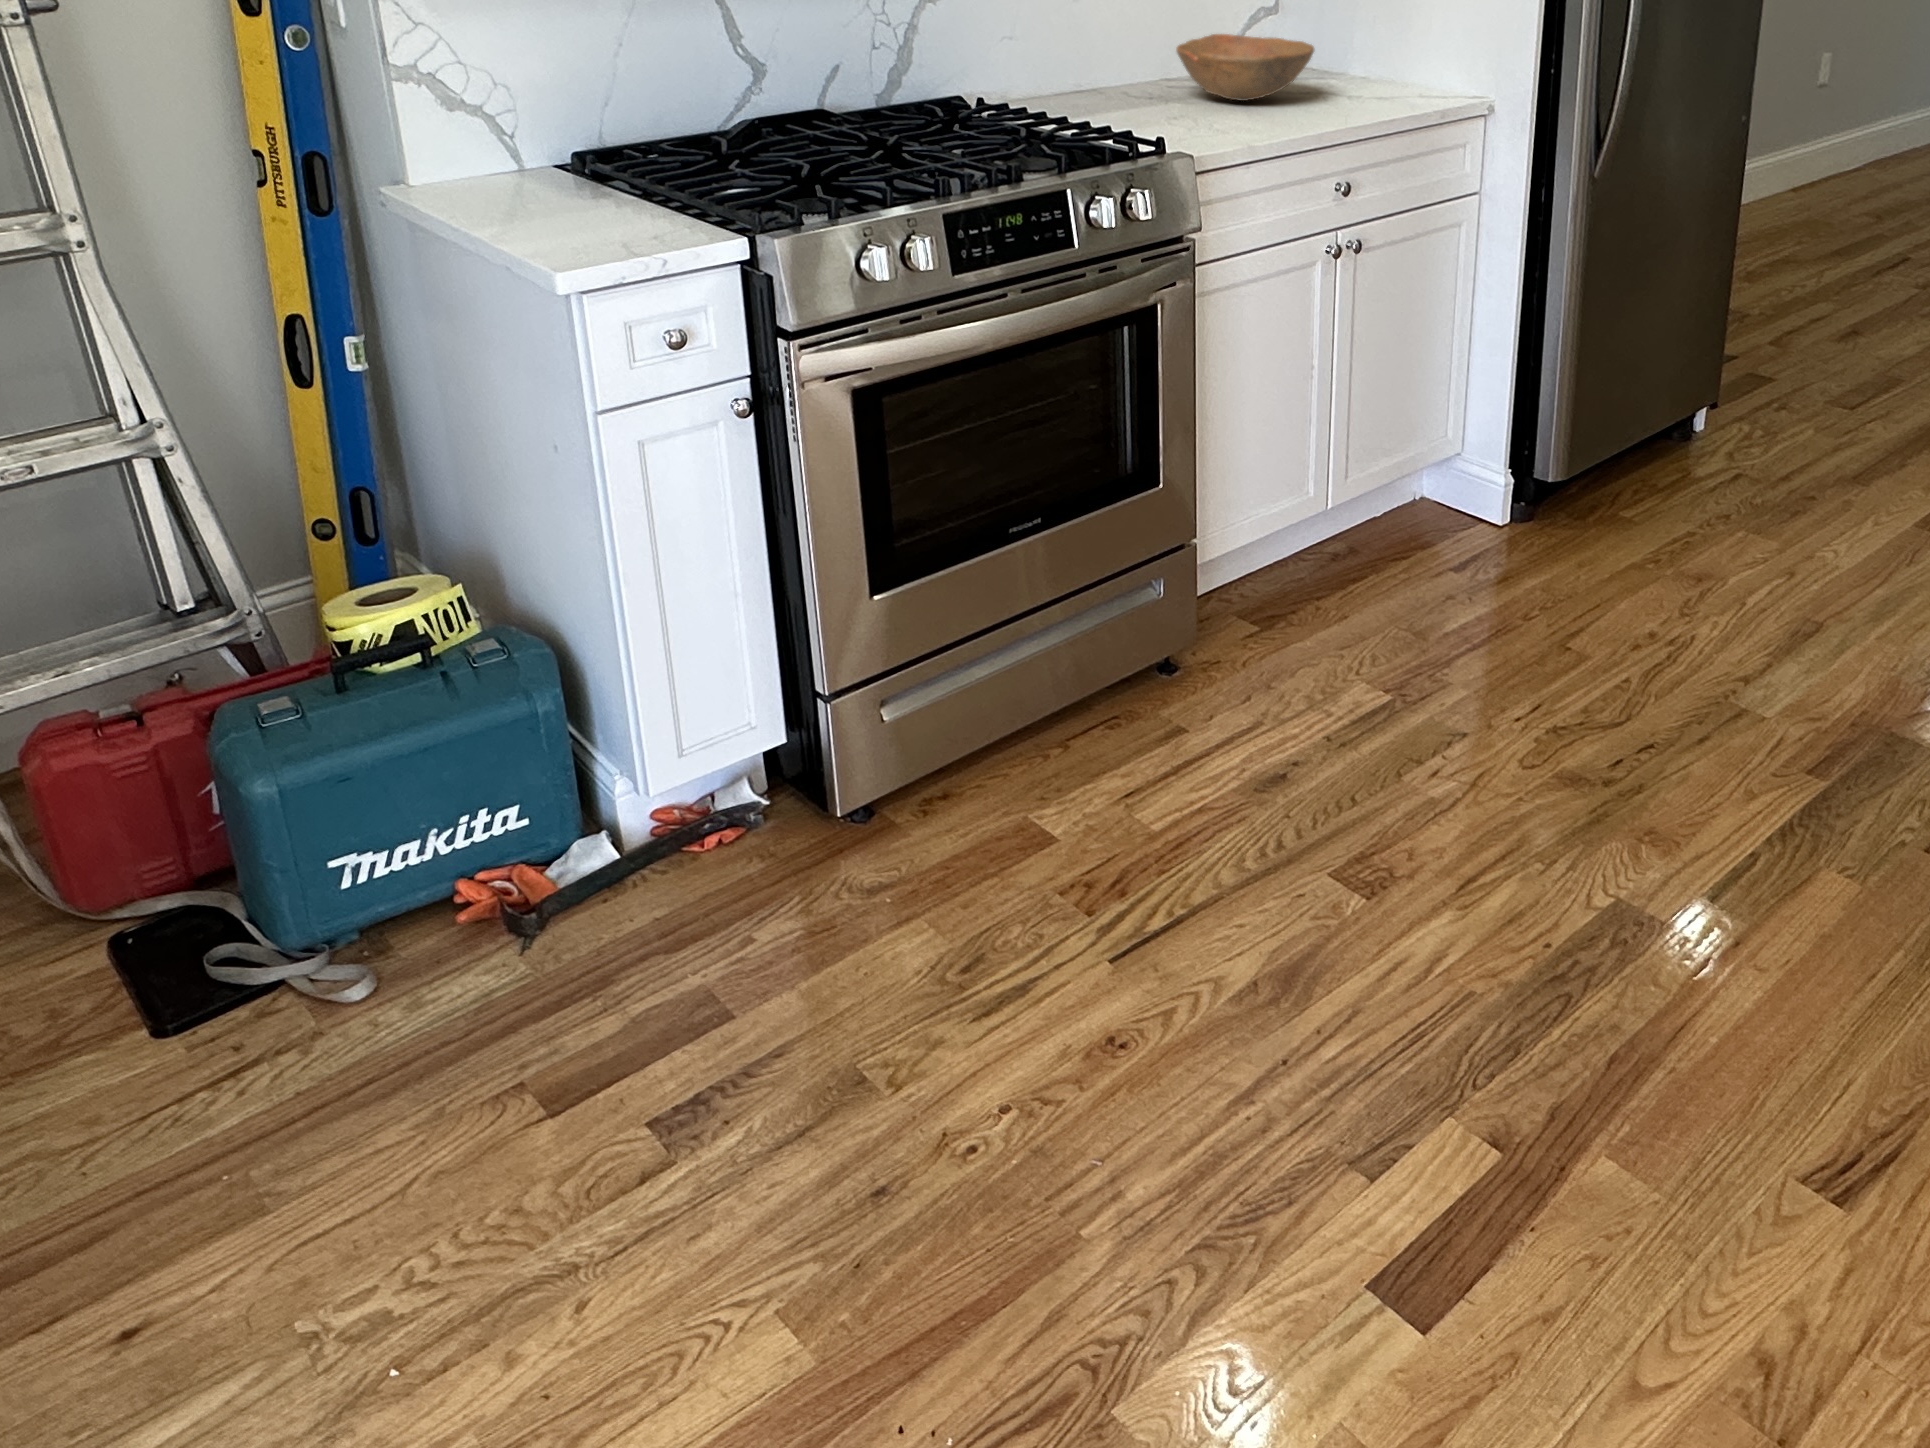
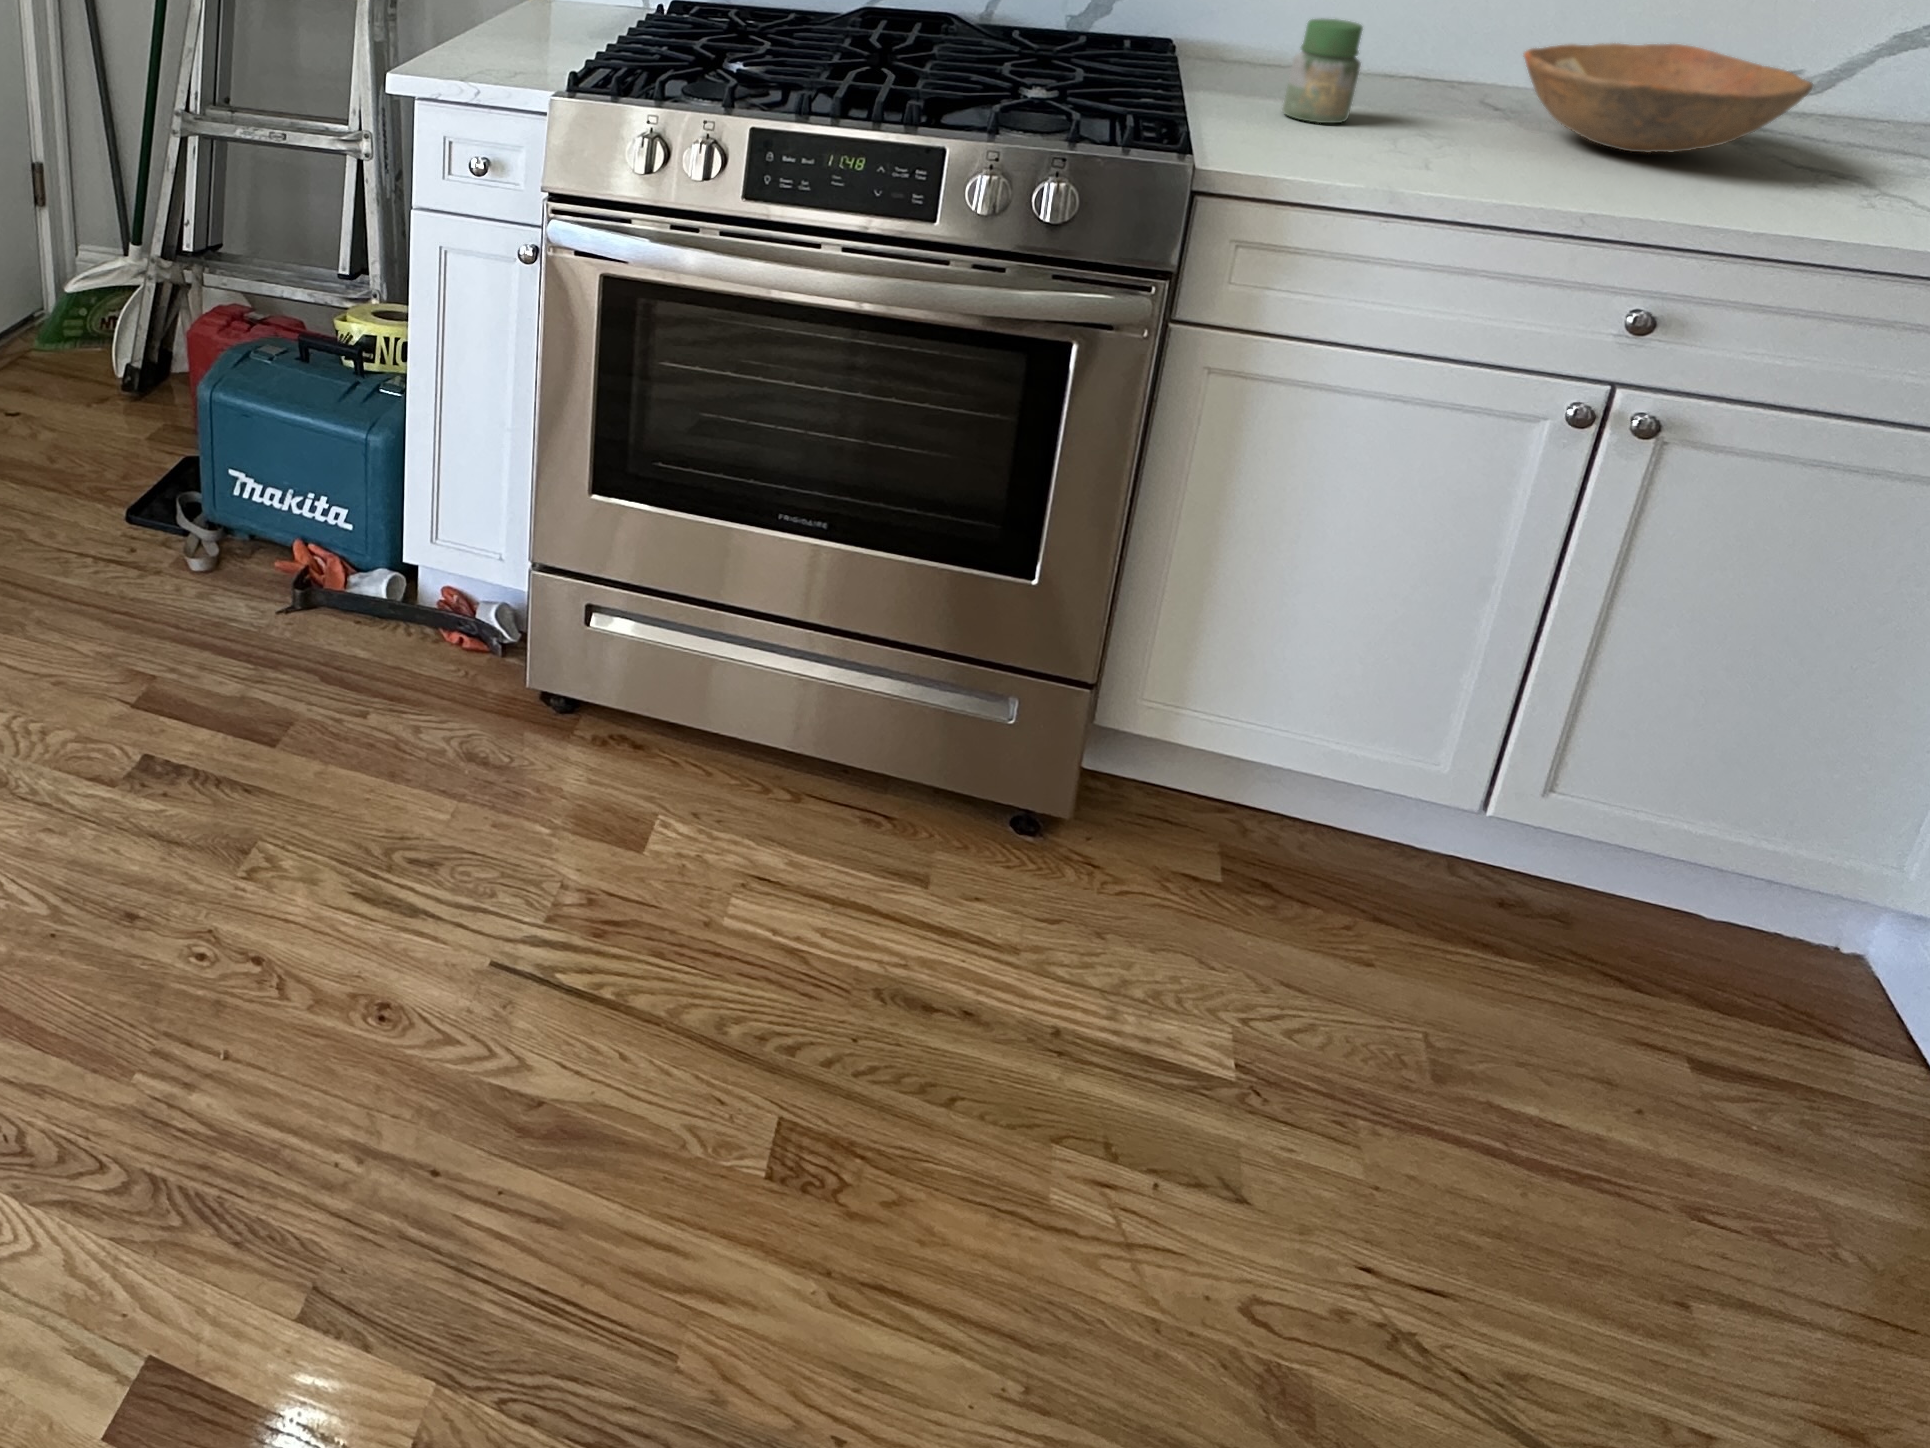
jar: none [1093,50,1135,124] -> present [1283,19,1363,123]

